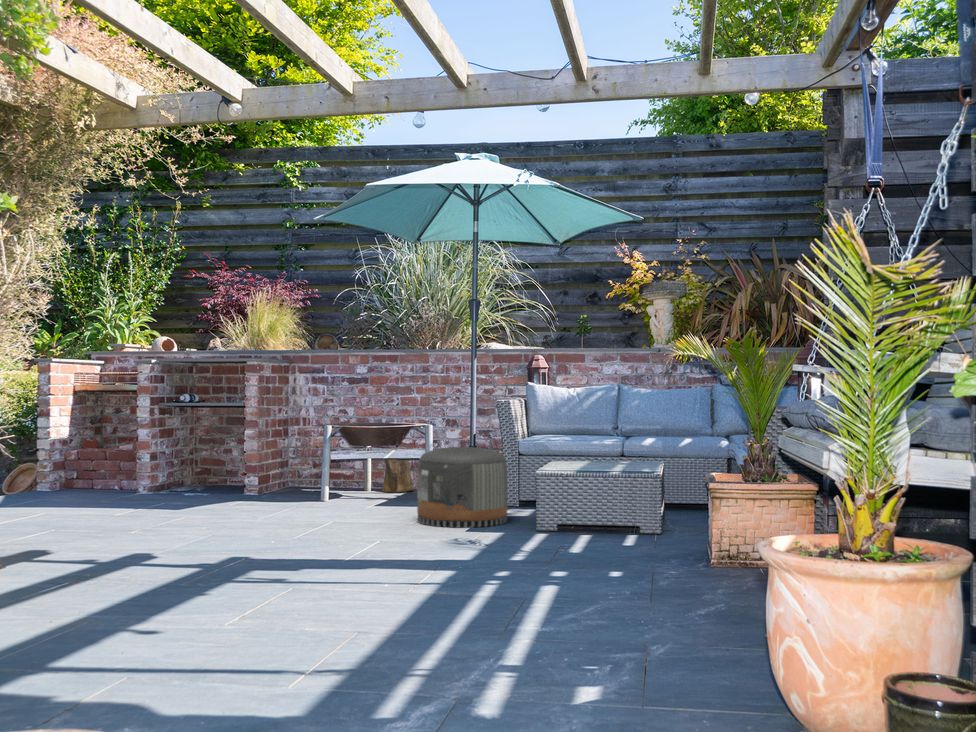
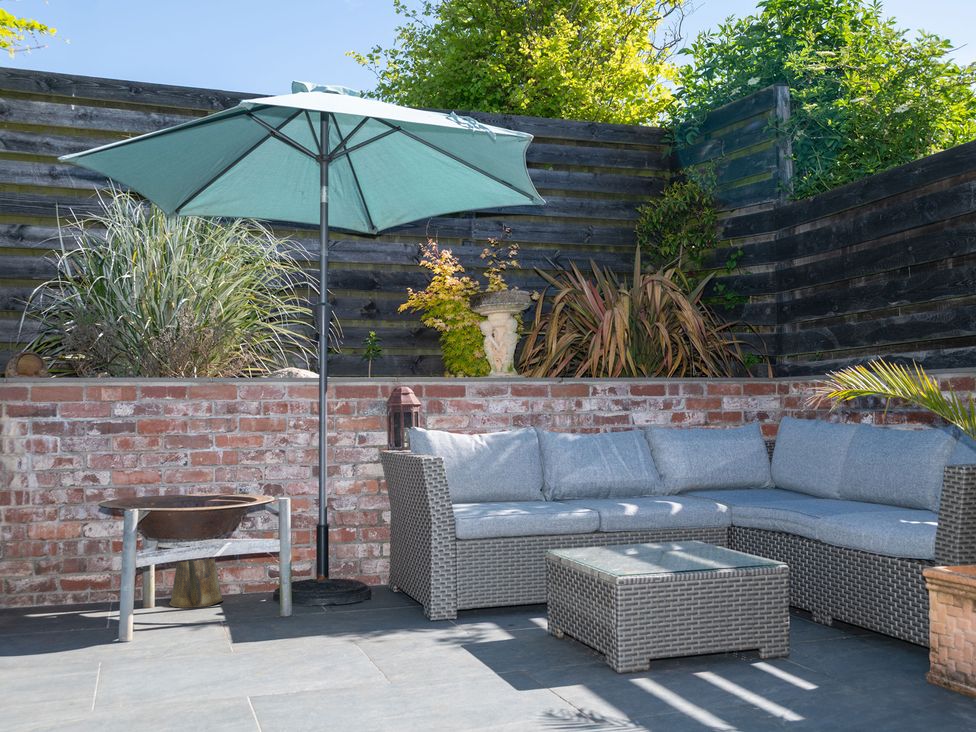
pouf: present [417,447,507,528] -> none [334,543,488,694]

